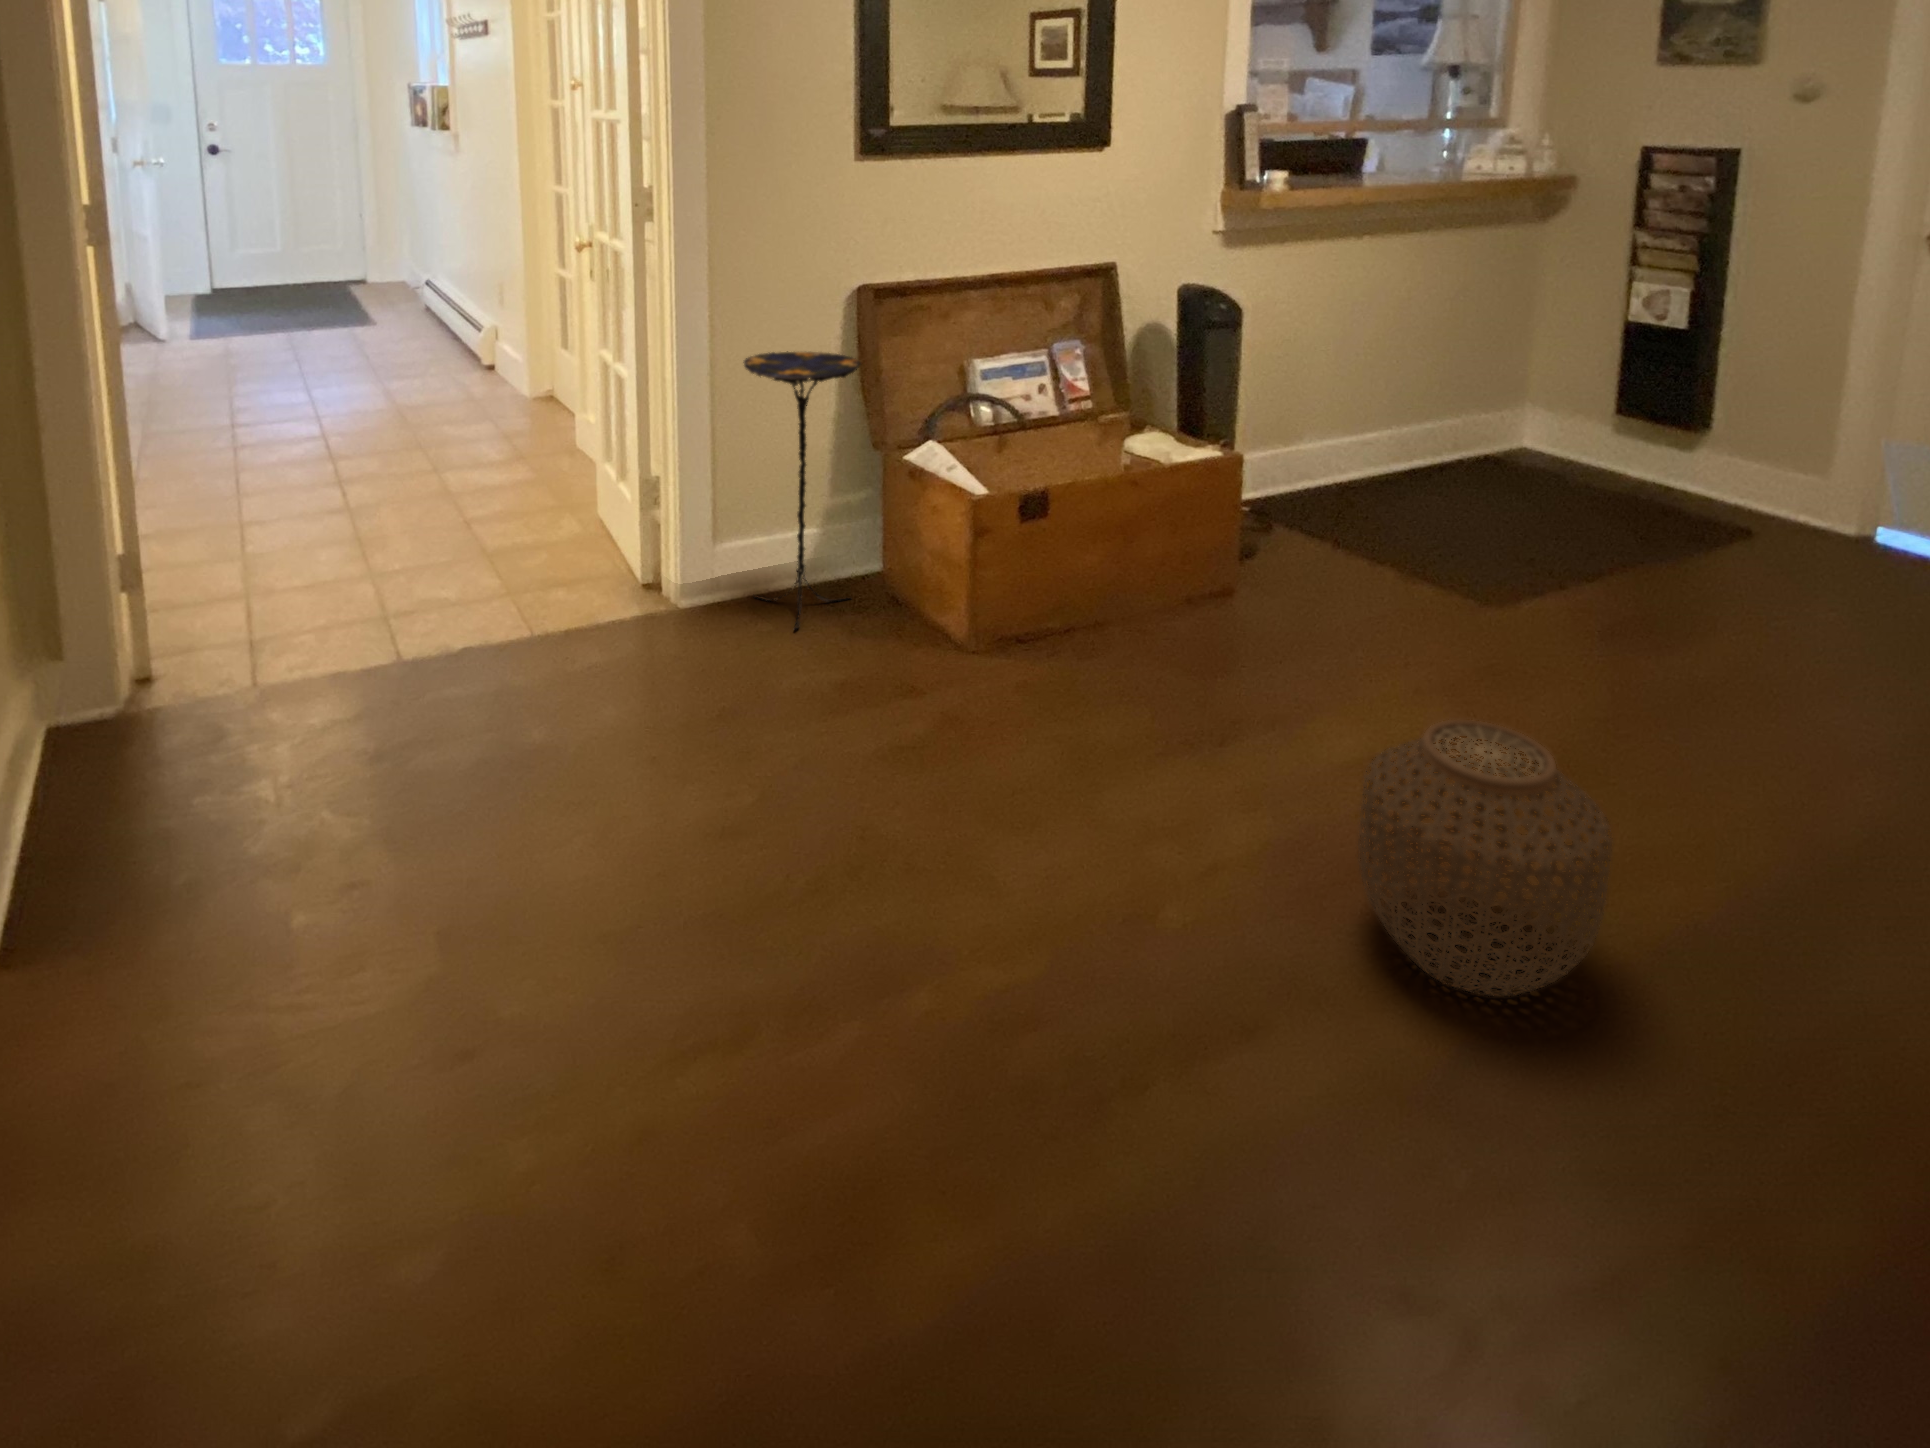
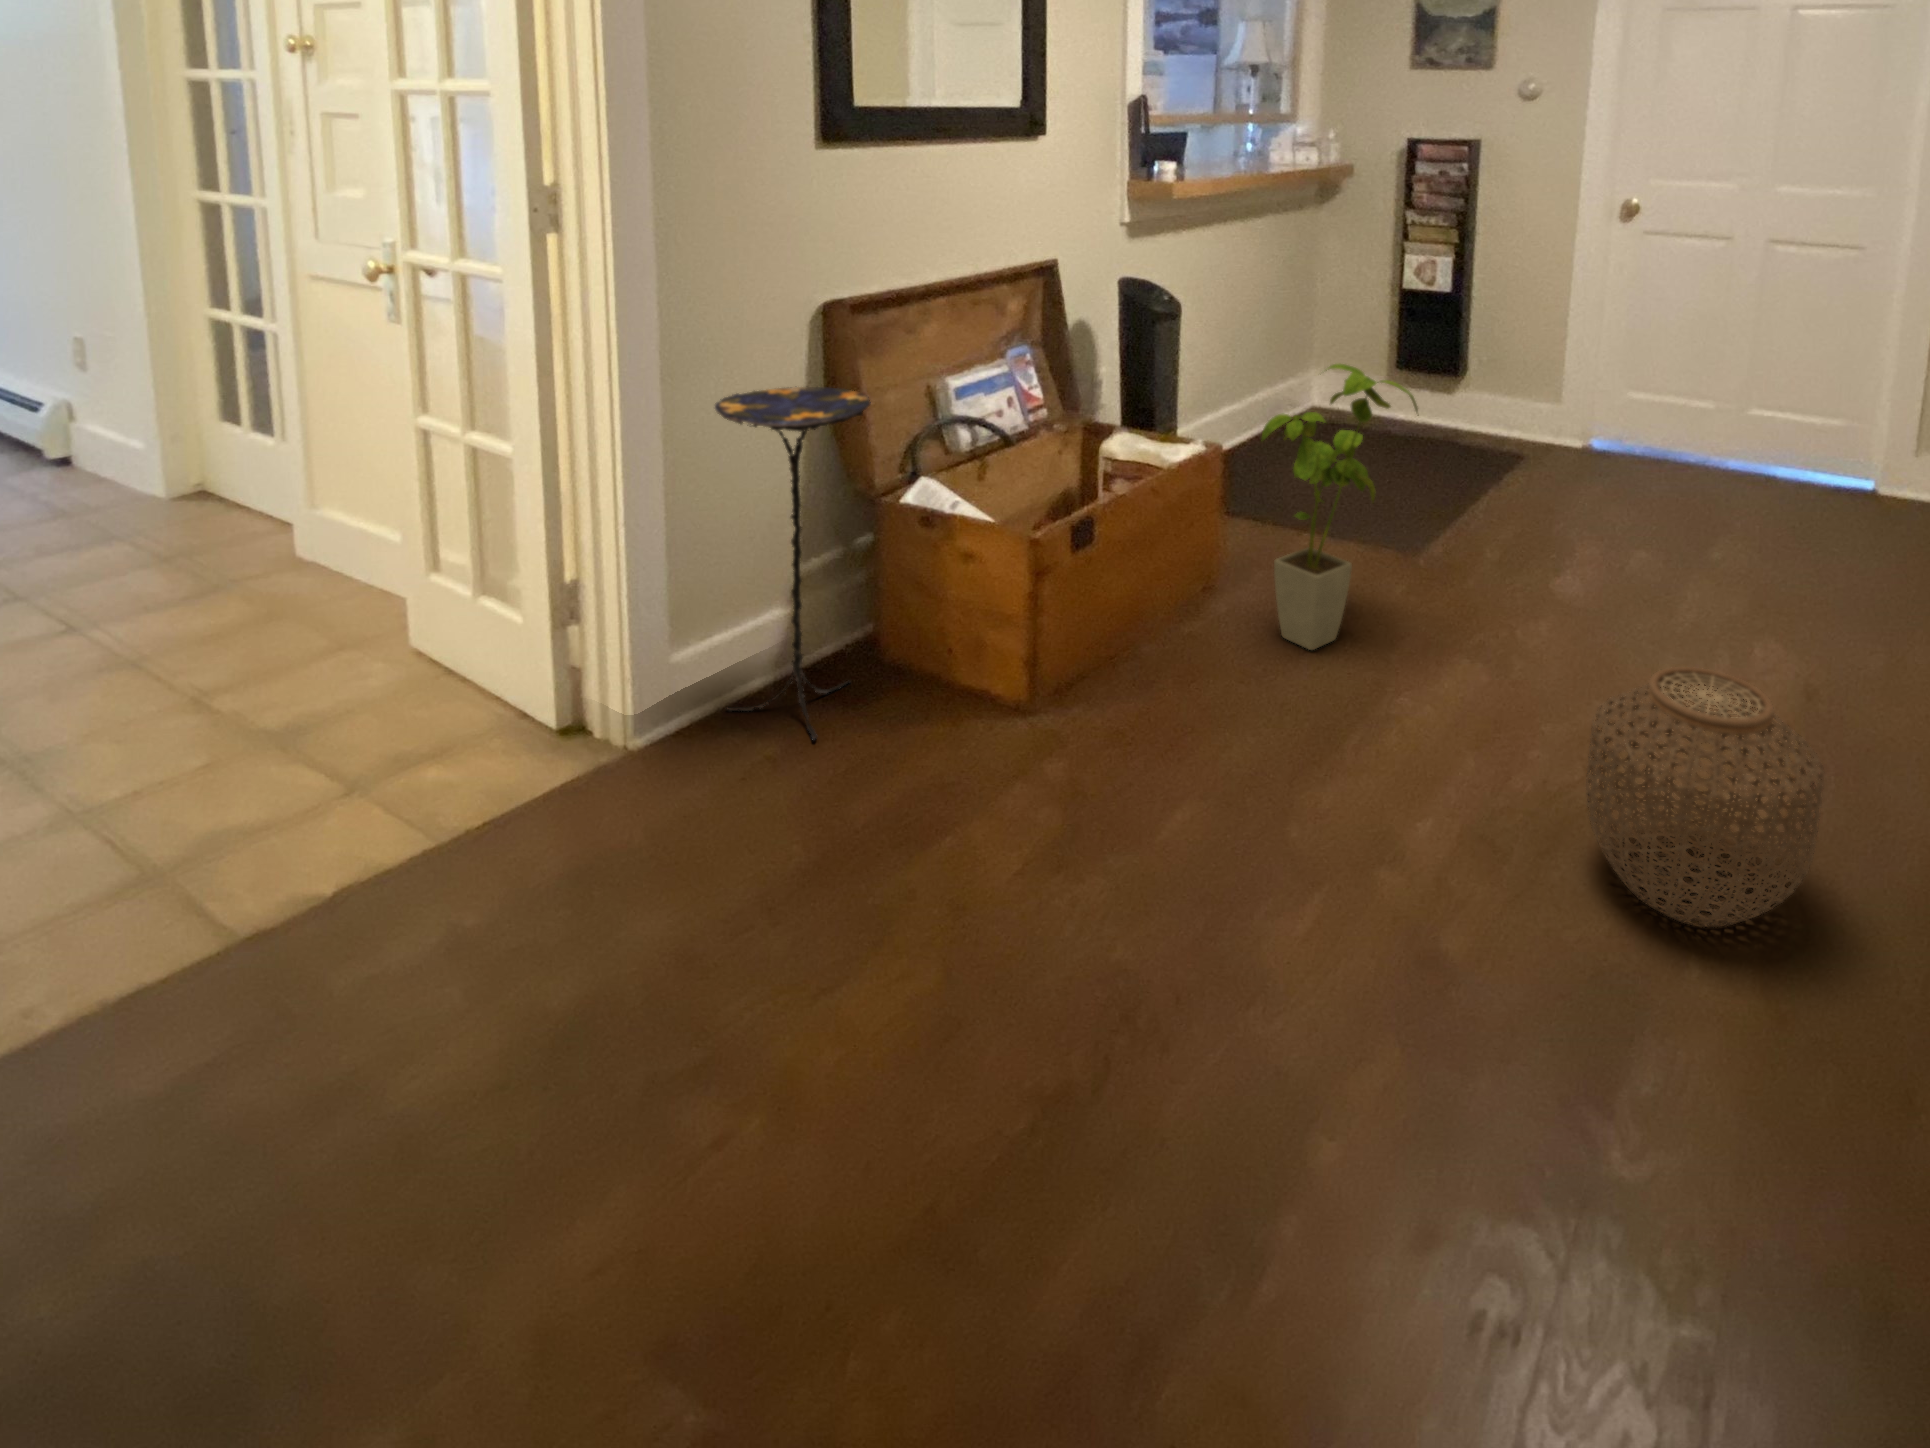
house plant: none [1225,382,1389,665] -> present [1261,364,1419,650]

